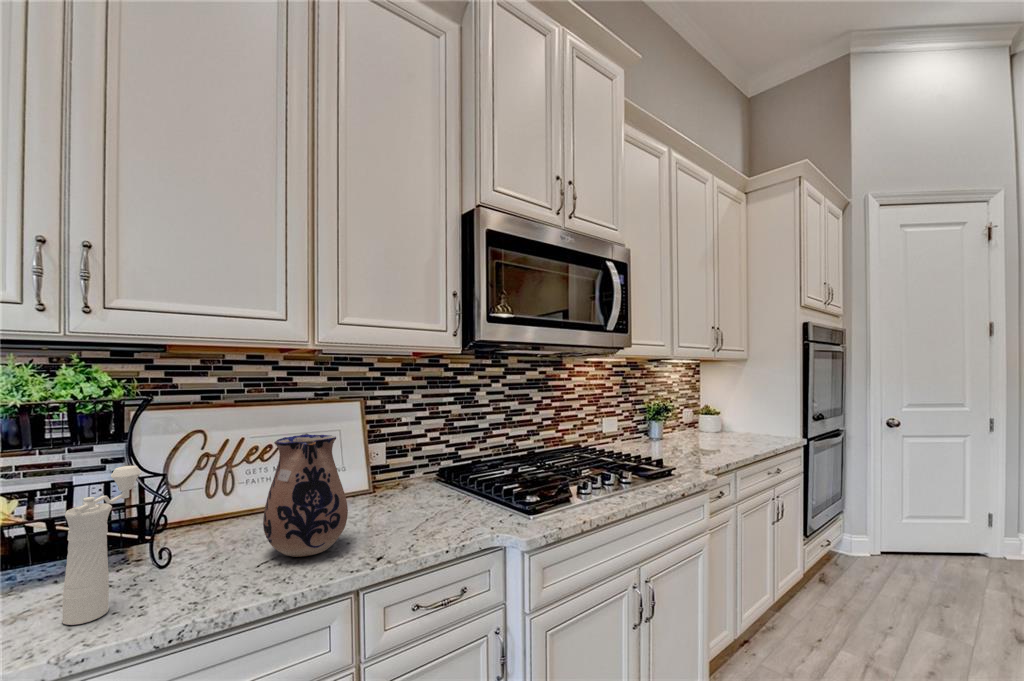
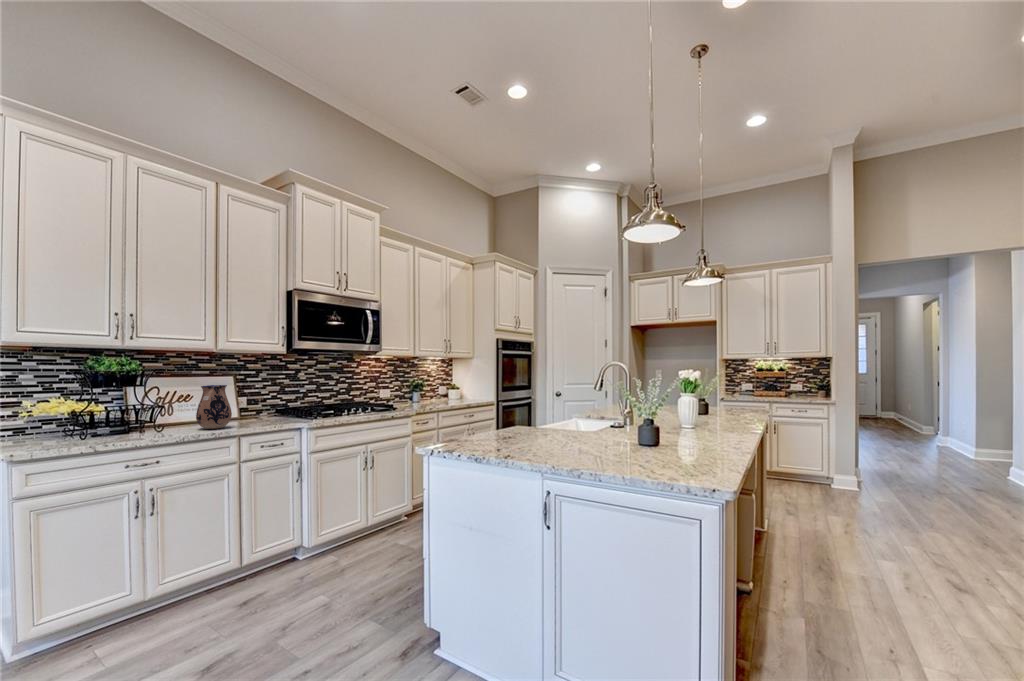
pepper mill: present [62,466,141,625] -> none [132,393,151,439]

